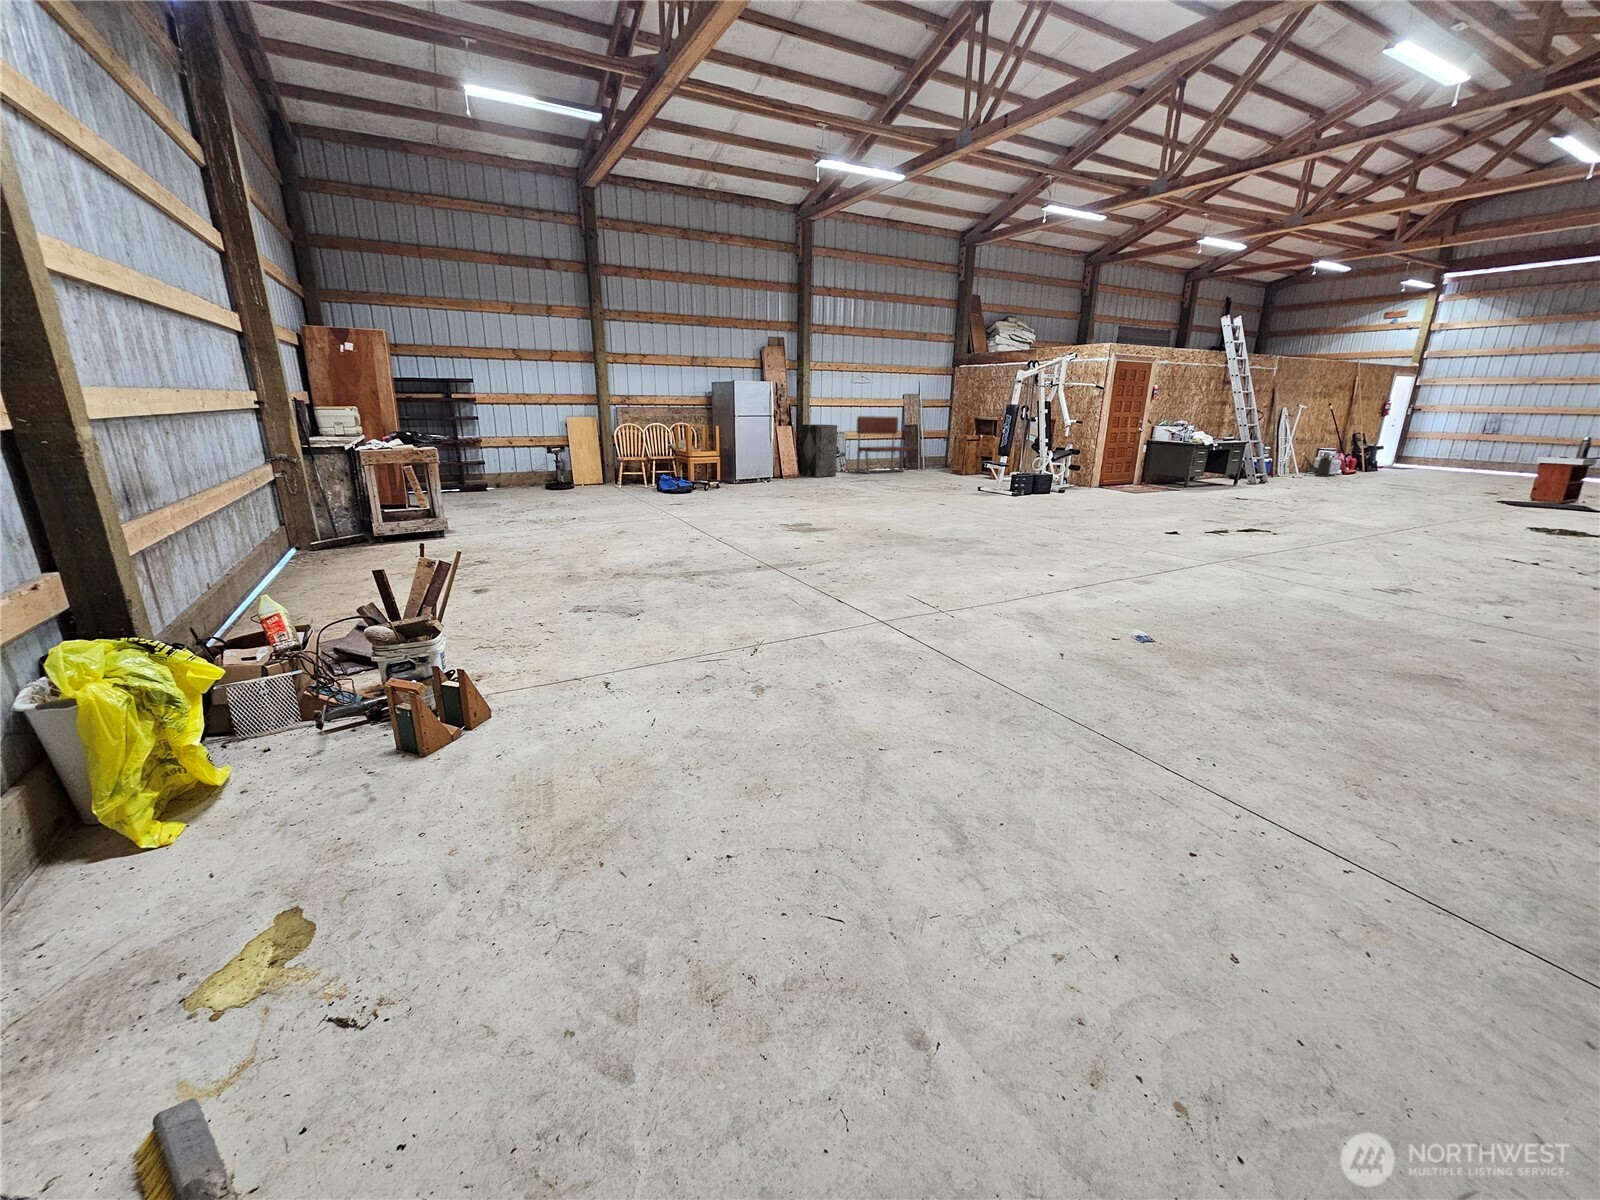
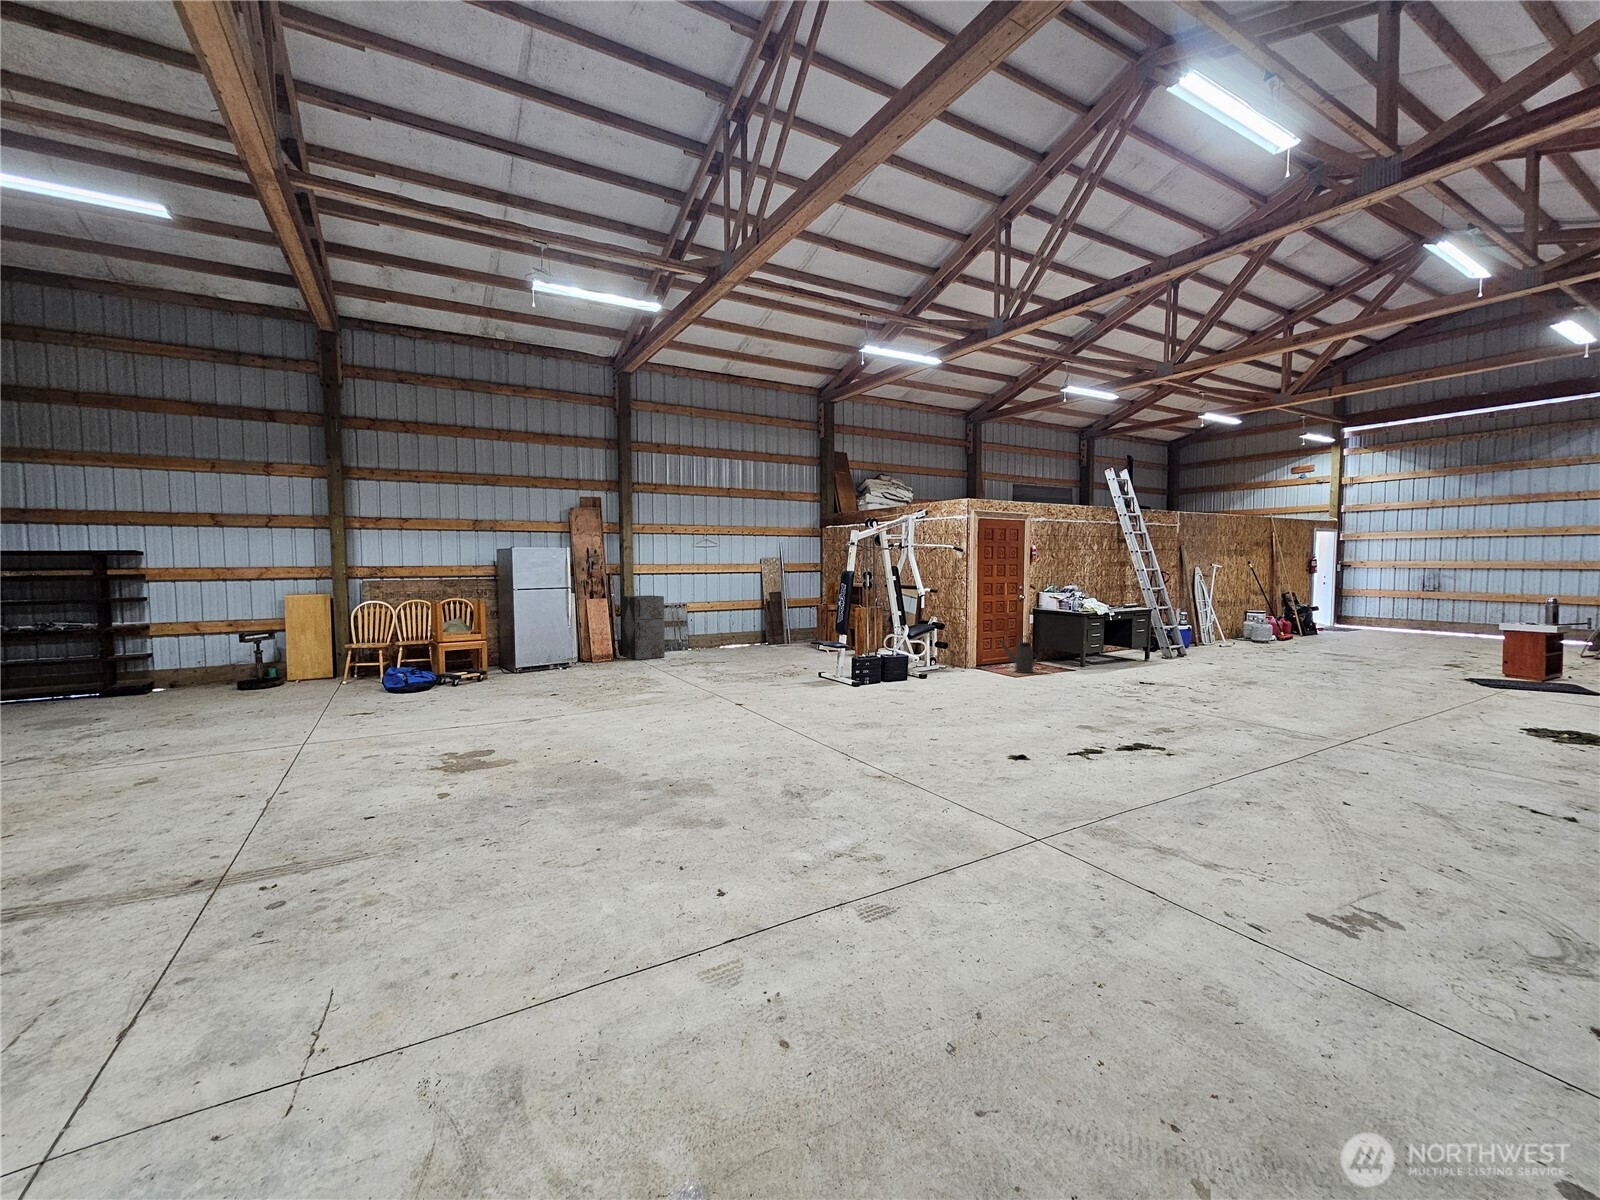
bench: present [856,416,911,473] -> none [699,584,766,652]
watering can: present [1304,453,1332,477] -> present [1000,636,1038,673]

